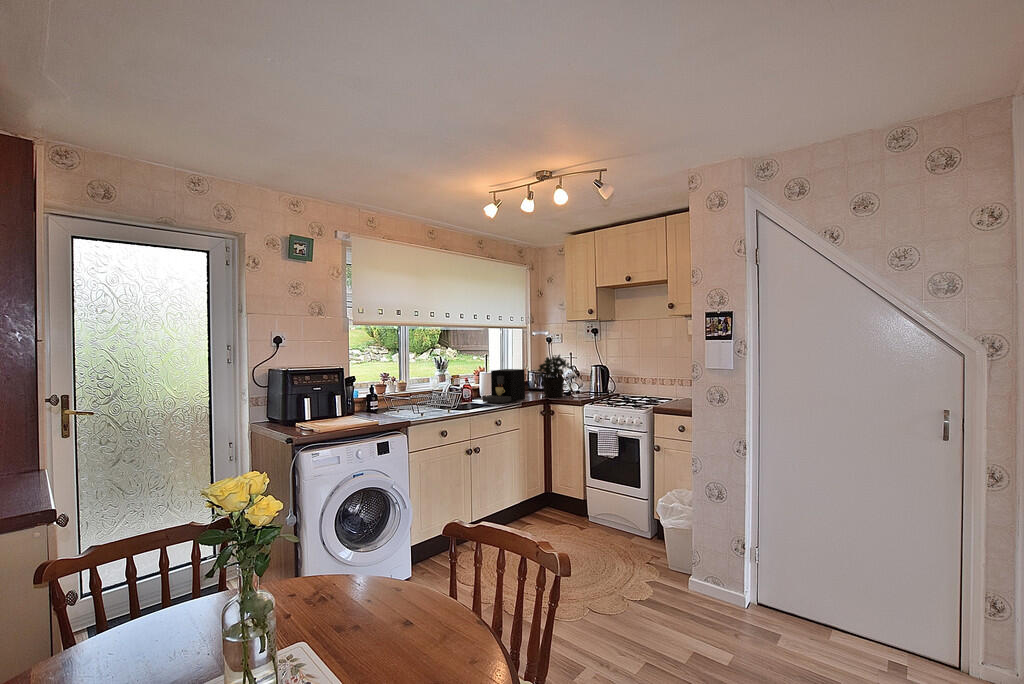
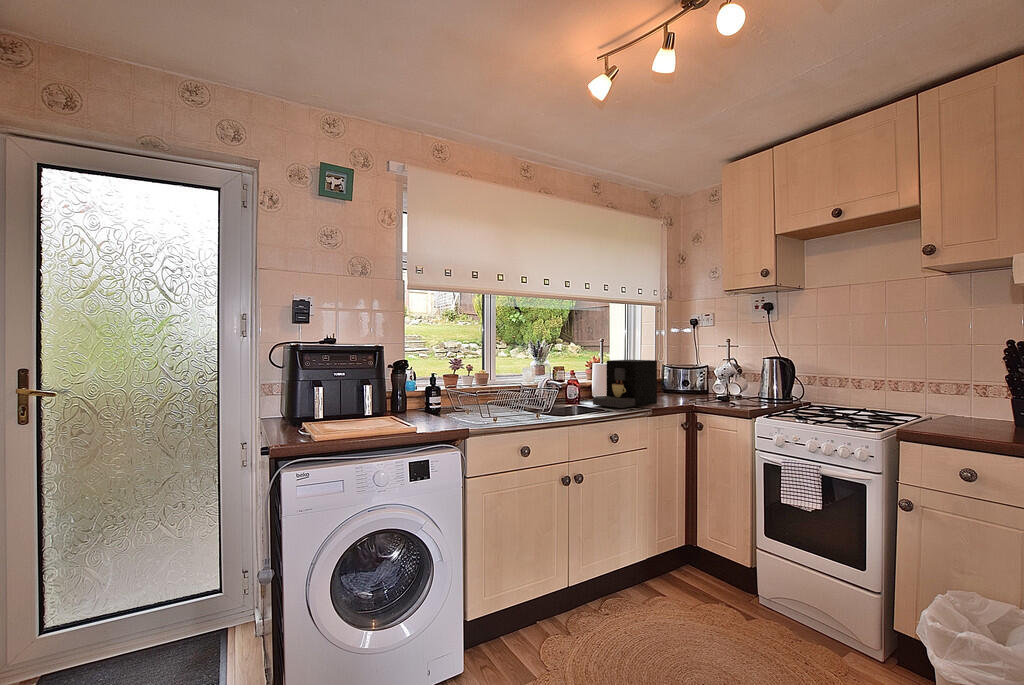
potted plant: present [538,355,574,397] -> none [676,339,735,403]

